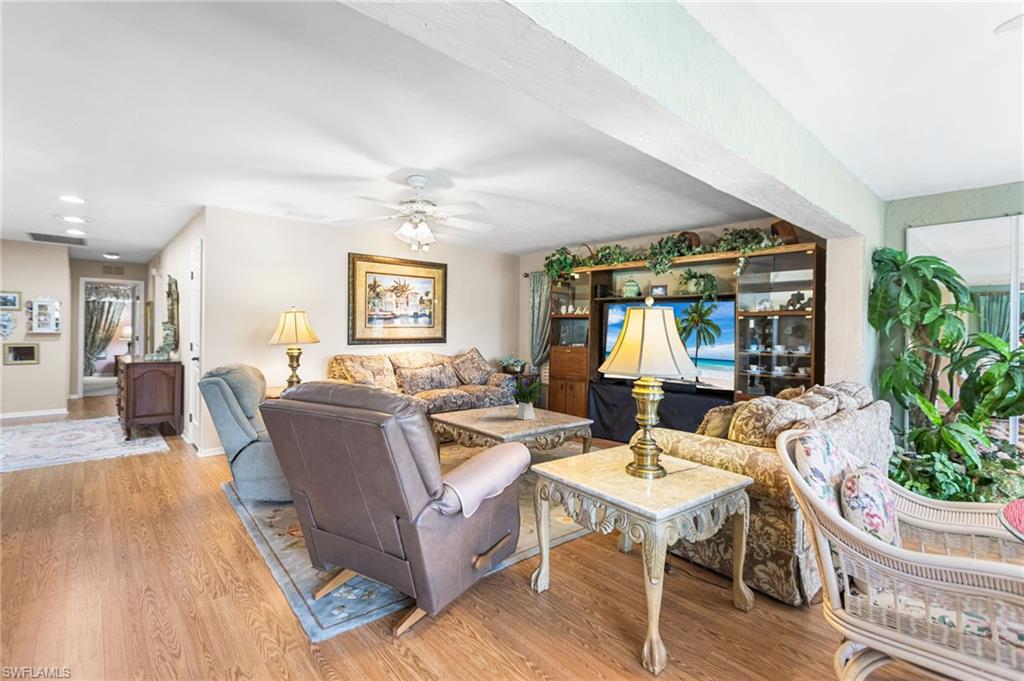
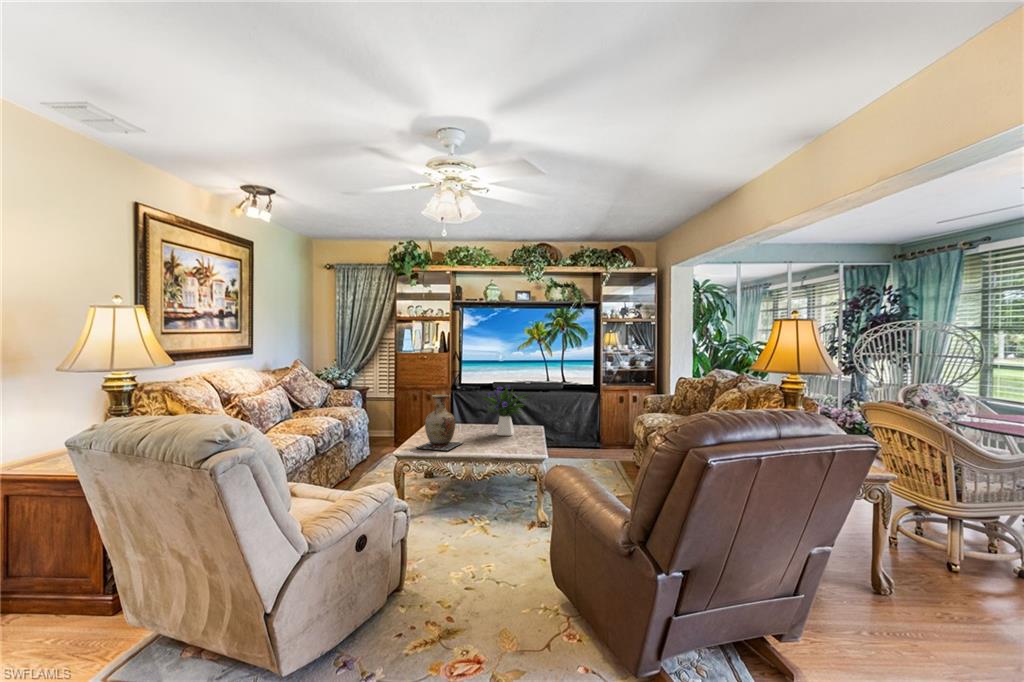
vase: none [447,377,481,420] -> present [417,395,462,450]

